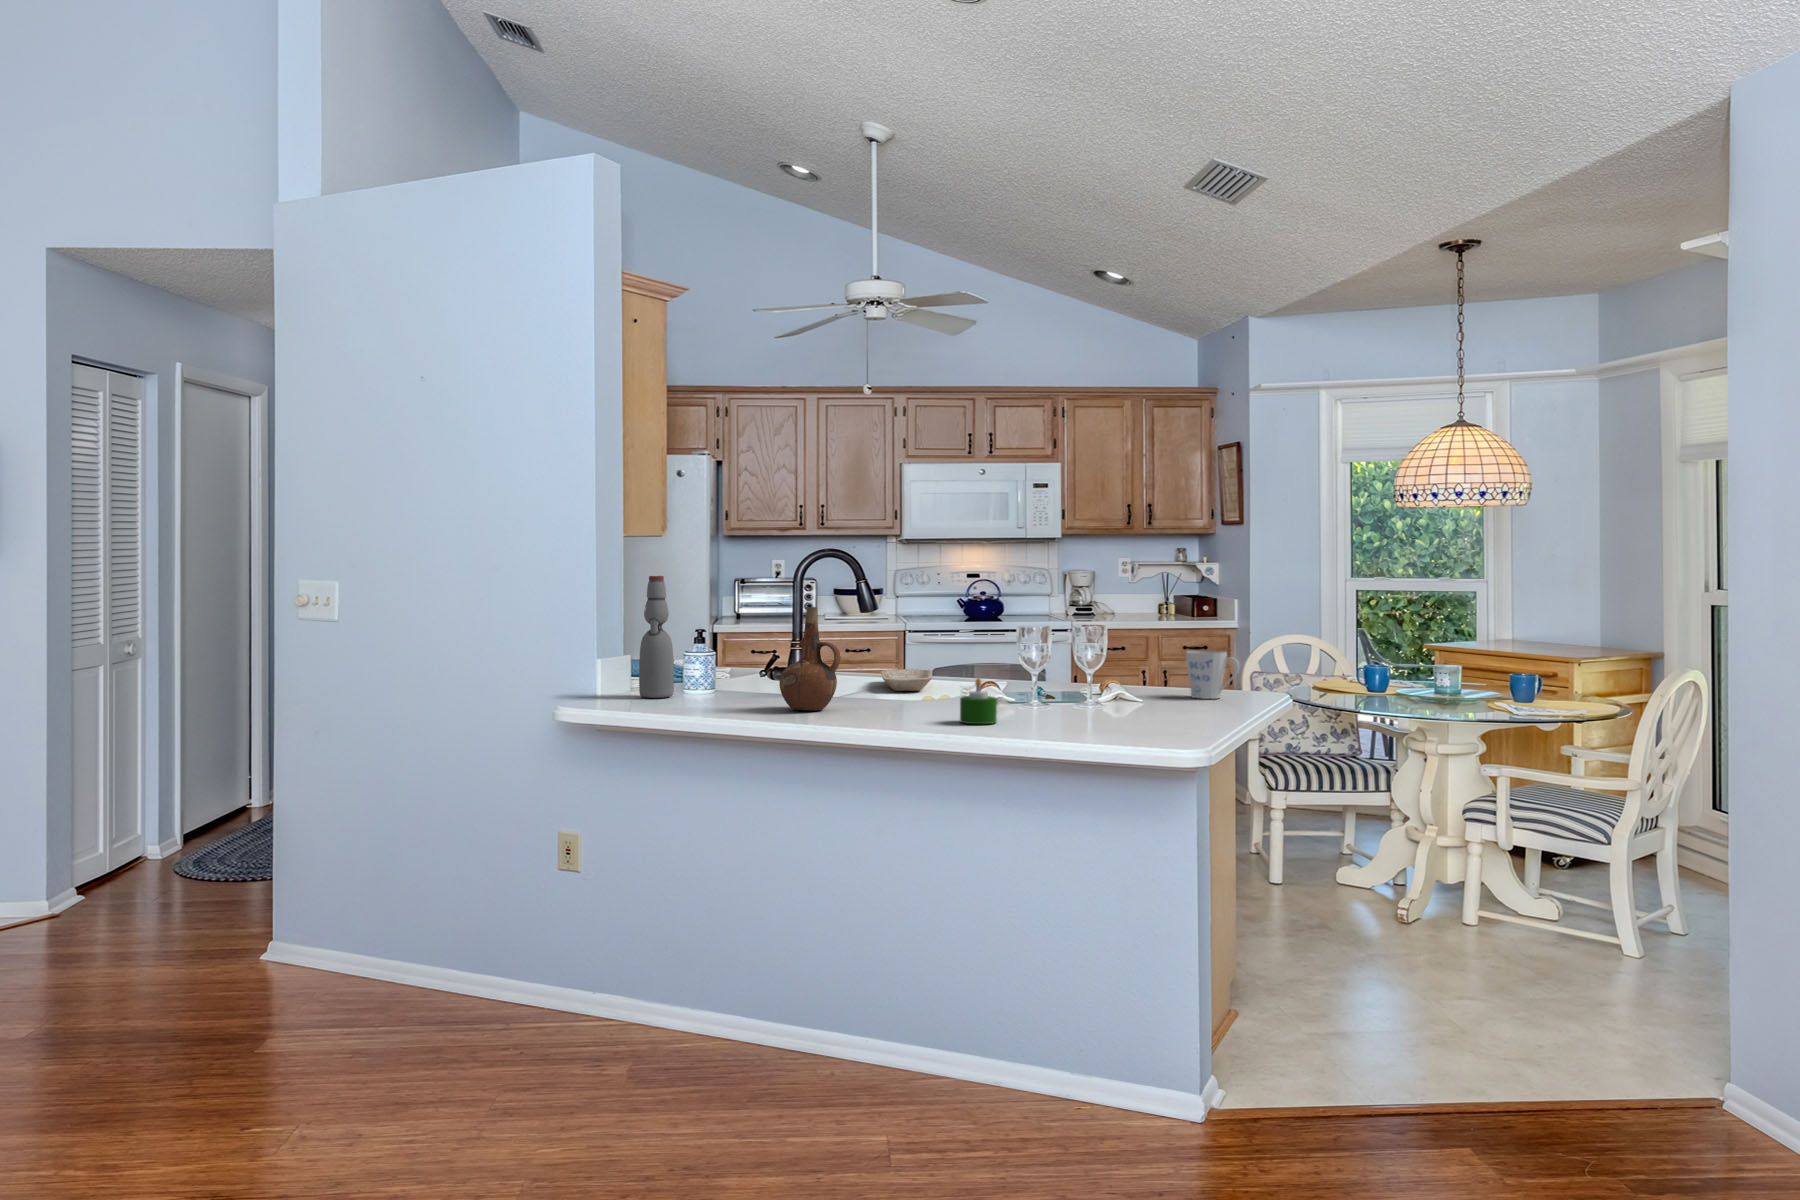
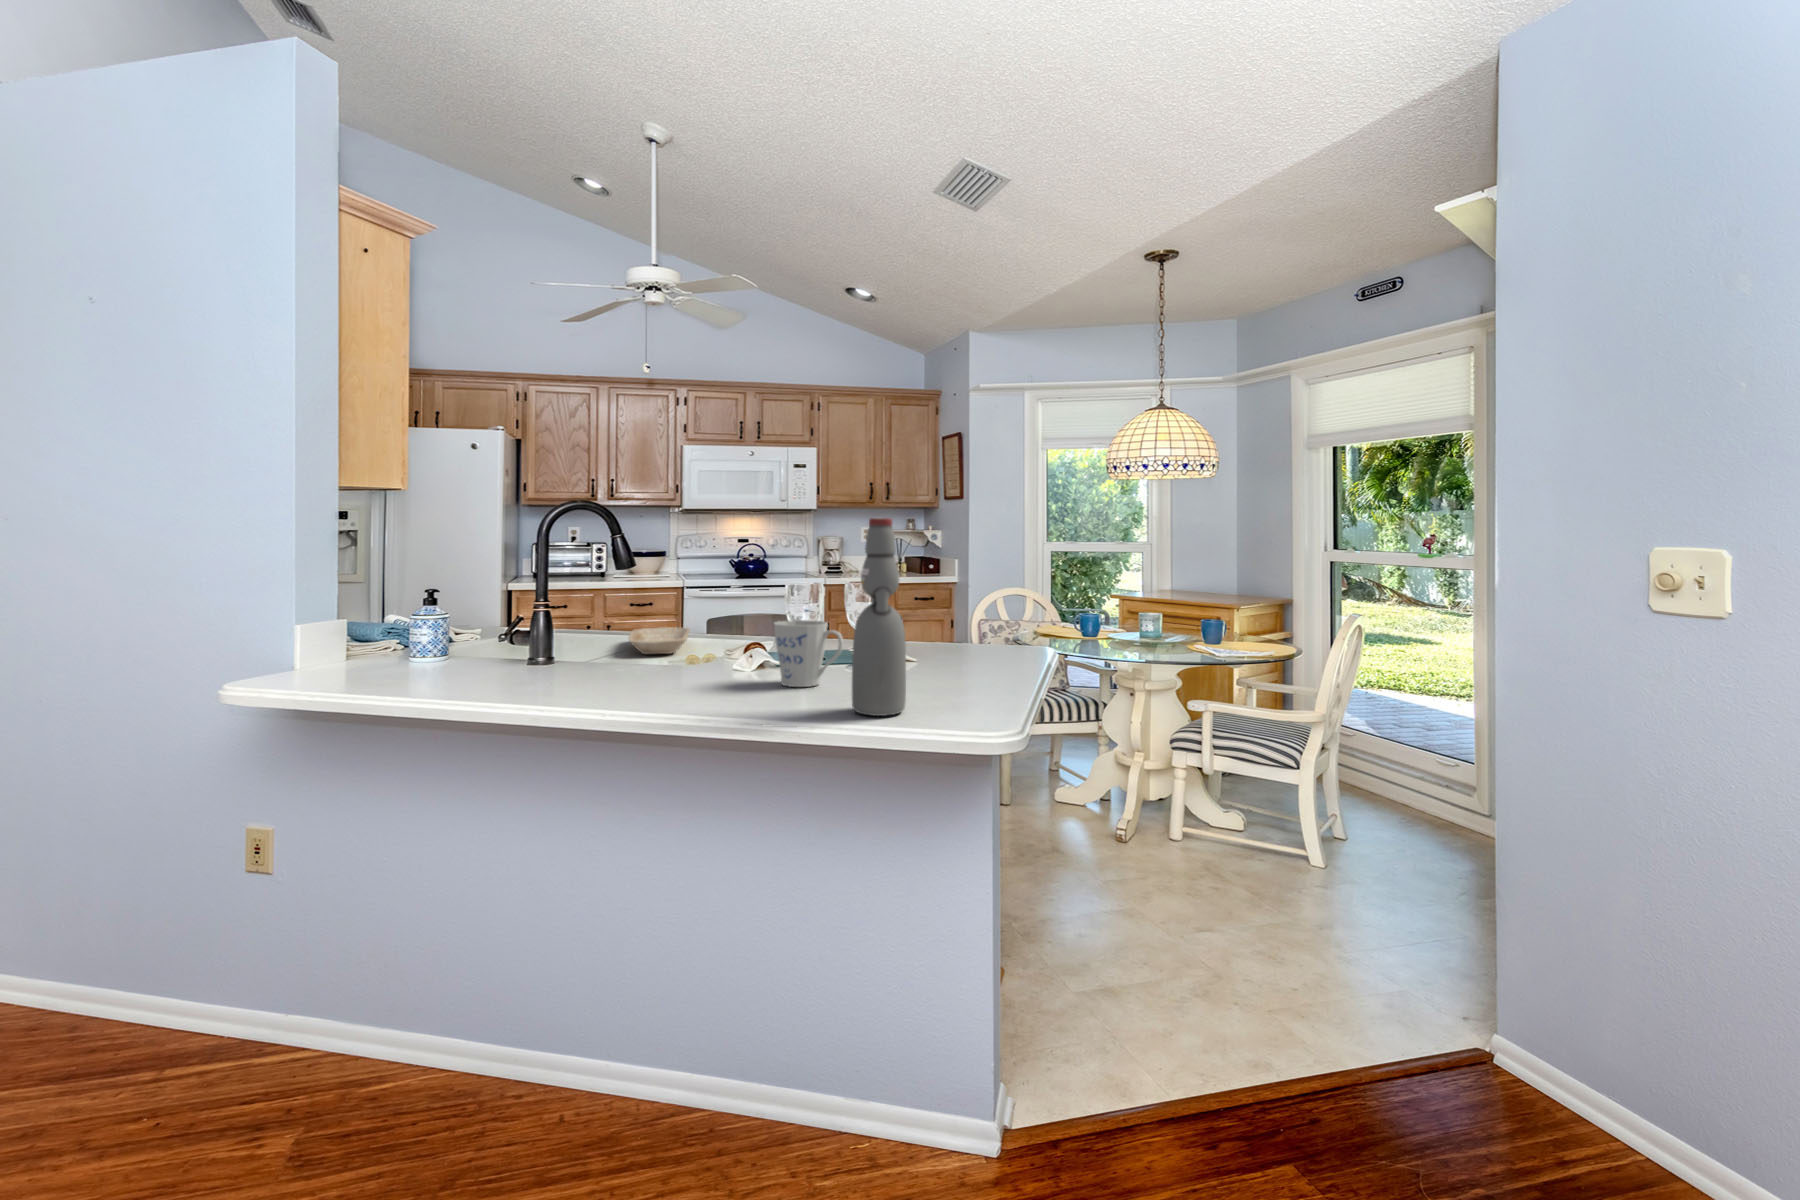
bottle: present [639,576,674,698] -> present [852,518,906,716]
ceramic pitcher: present [780,607,840,710] -> none [465,554,553,692]
mug: present [1186,650,1239,699] -> present [774,620,843,687]
candle: present [960,678,997,724] -> none [709,647,759,710]

